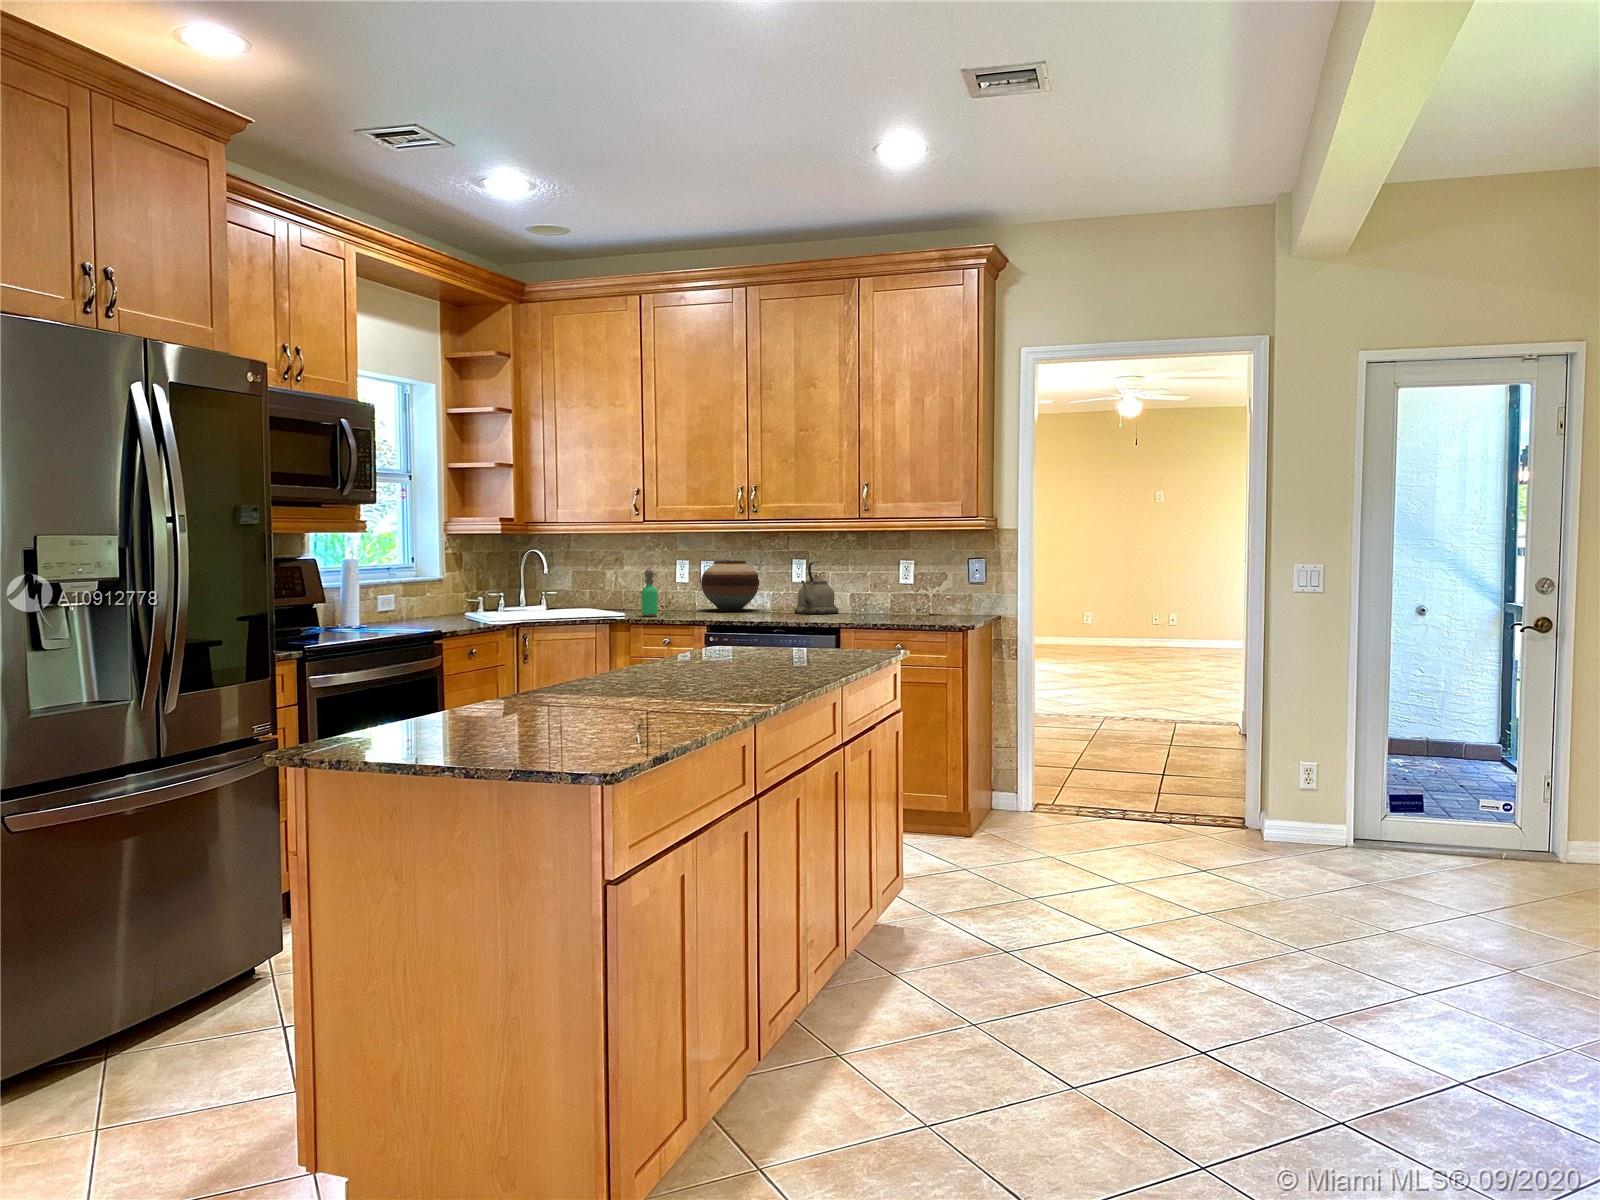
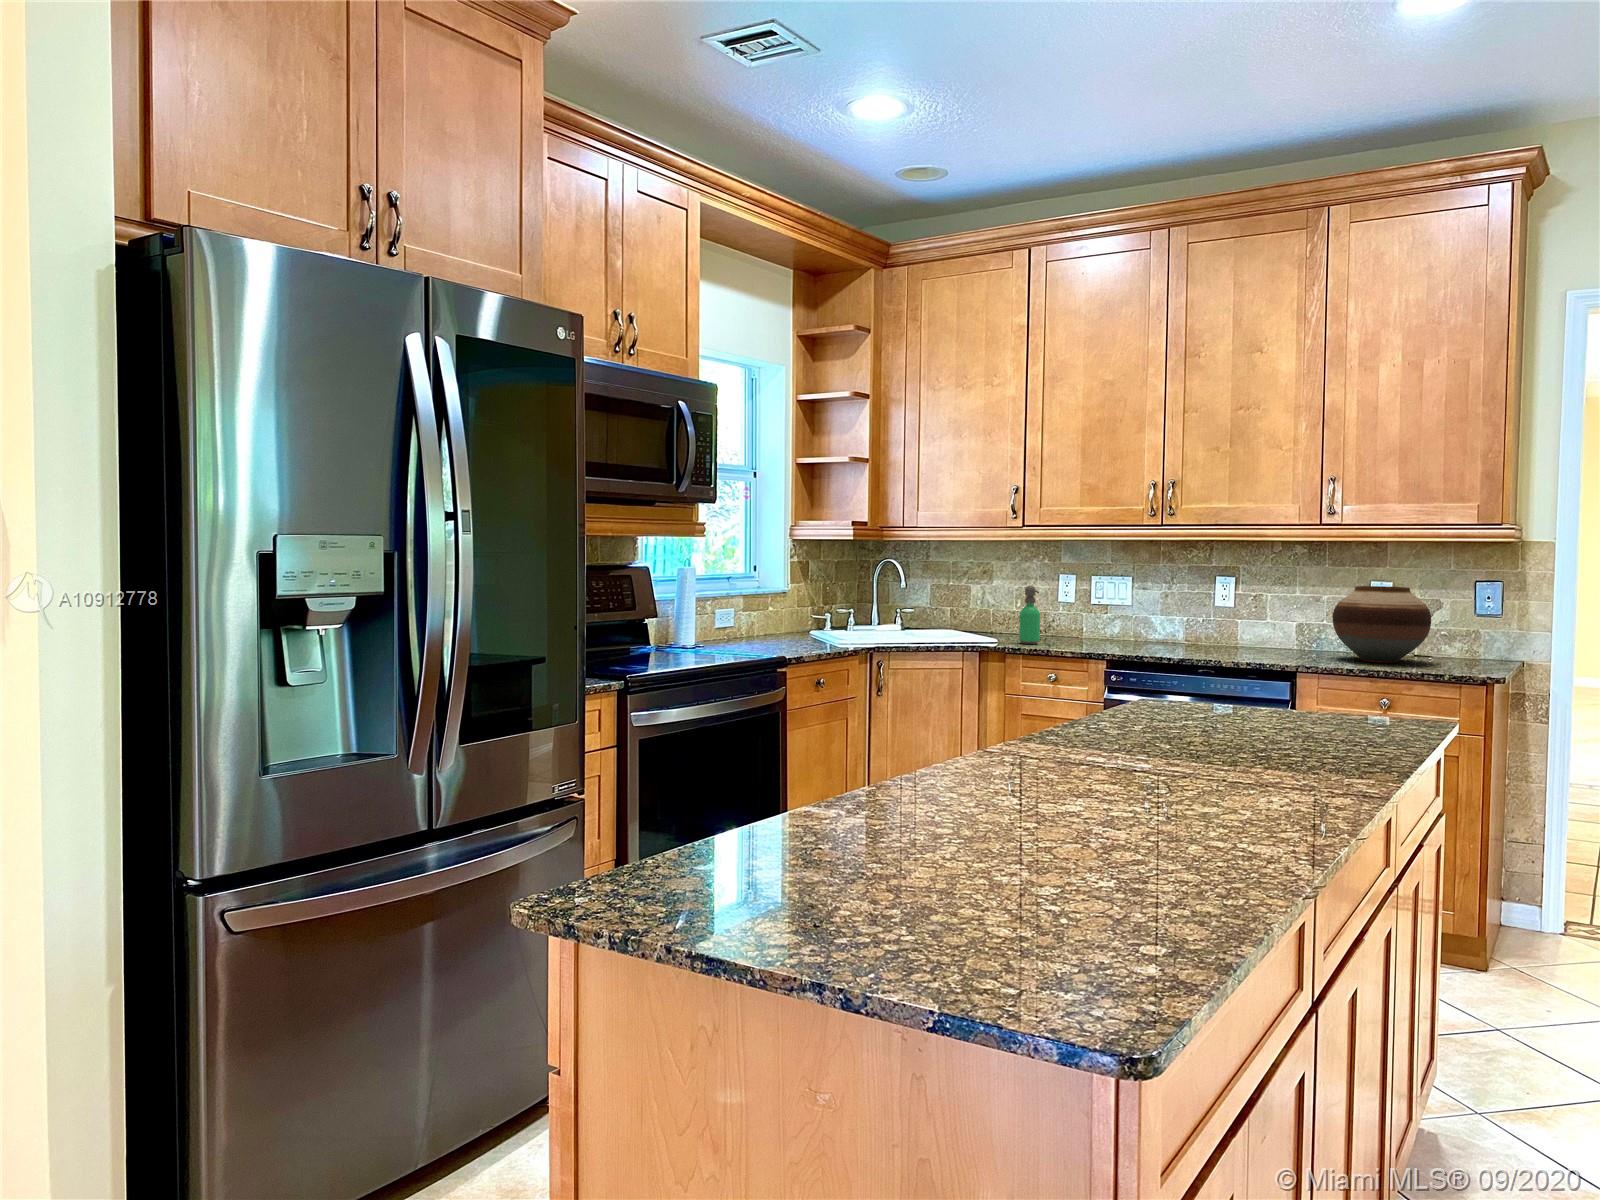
vase: present [701,561,759,611] -> present [1333,586,1431,663]
kettle: present [794,562,839,614] -> none [1215,580,1278,649]

